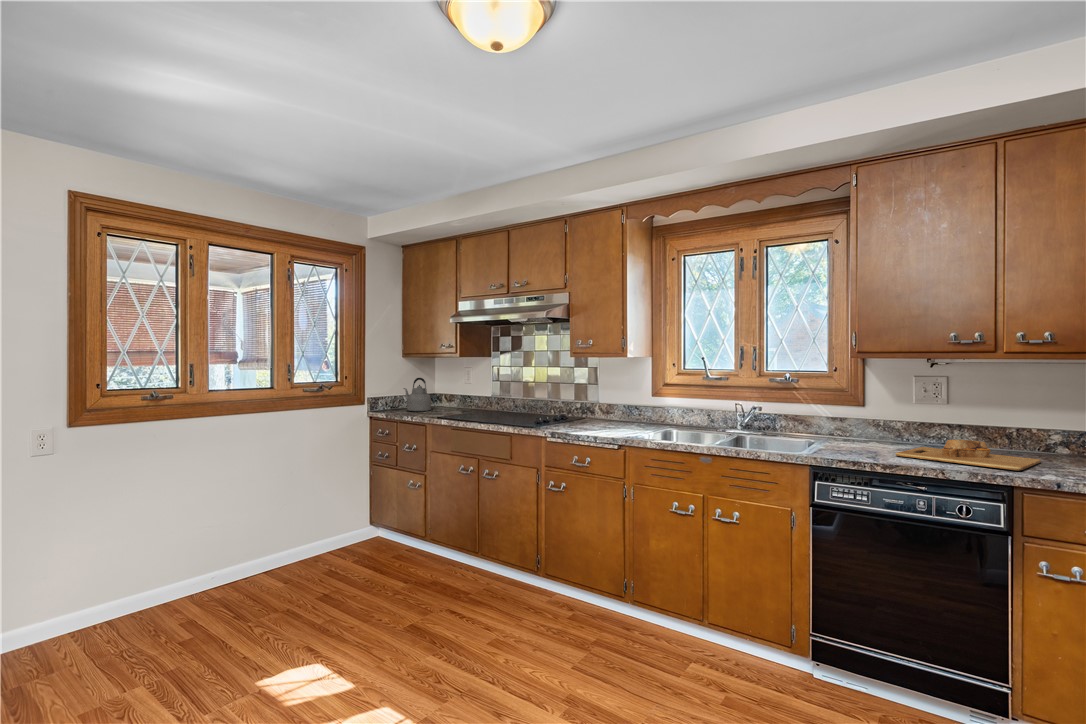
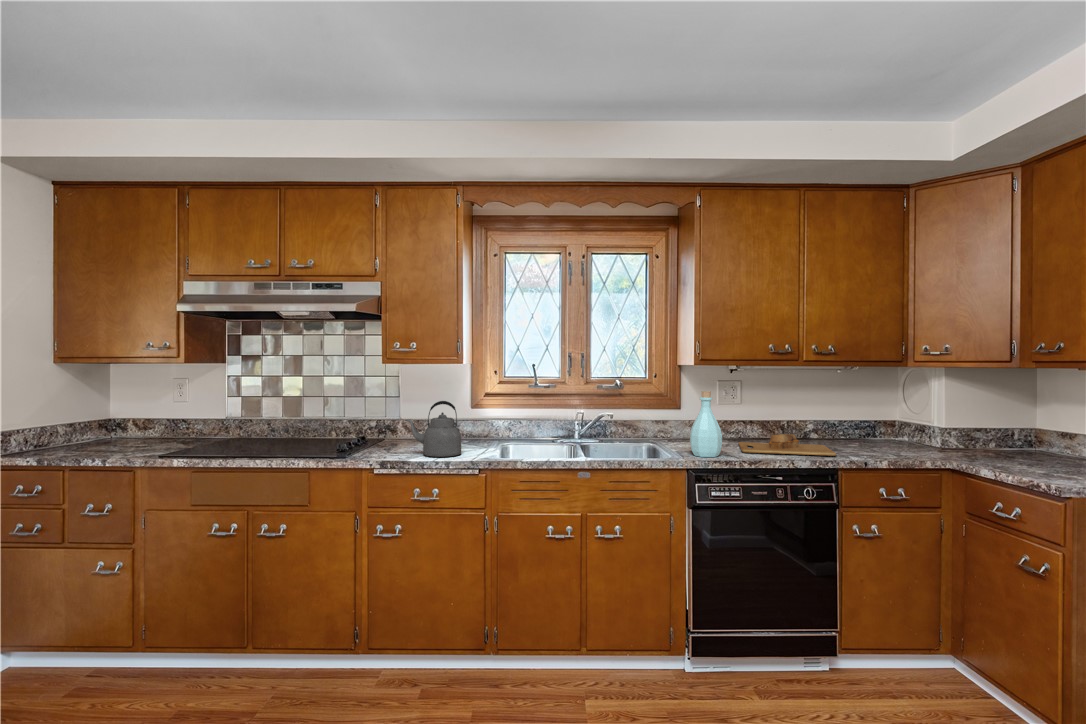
kettle: present [404,378,431,411] -> present [405,401,461,457]
bottle: none [821,384,859,456] -> present [690,391,722,457]

